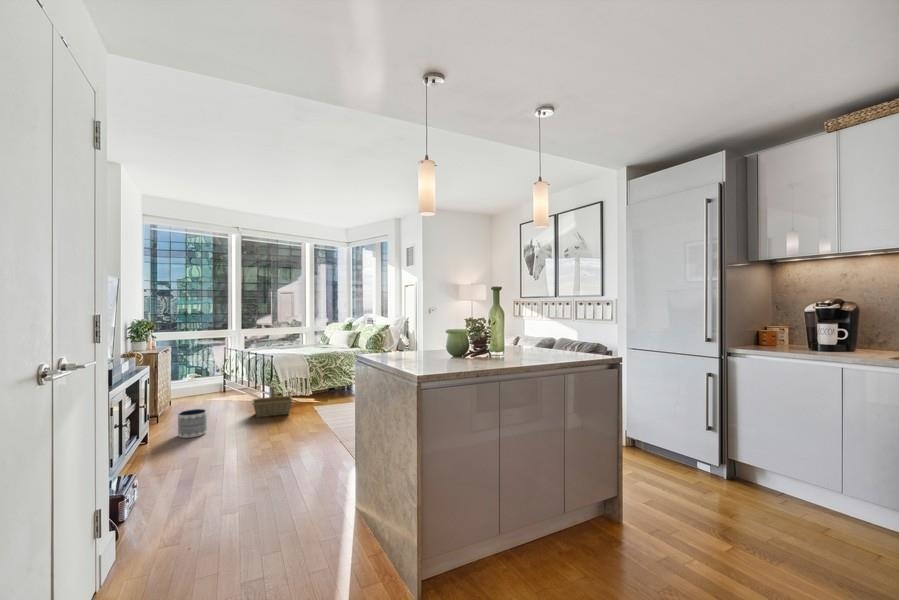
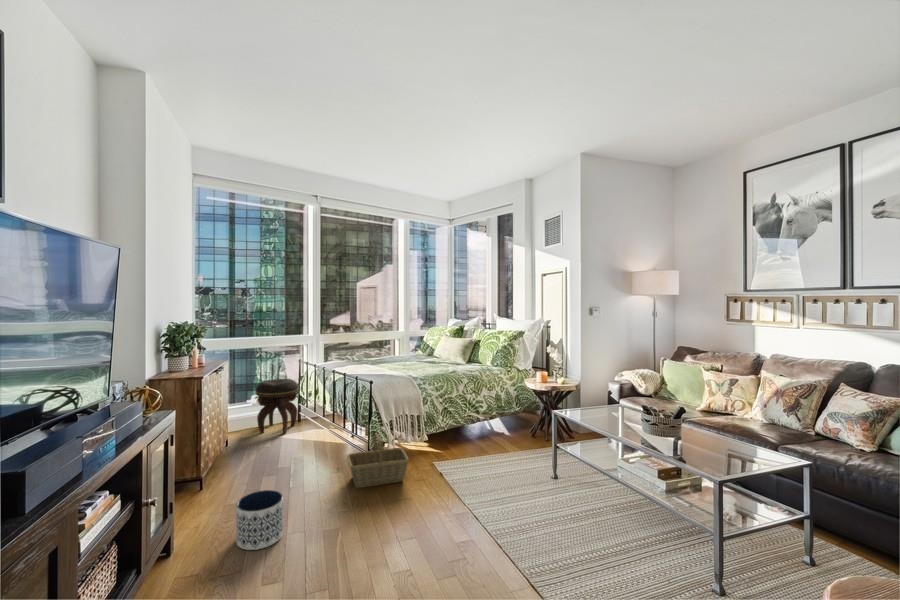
footstool: none [190,360,223,399] -> present [256,379,299,433]

